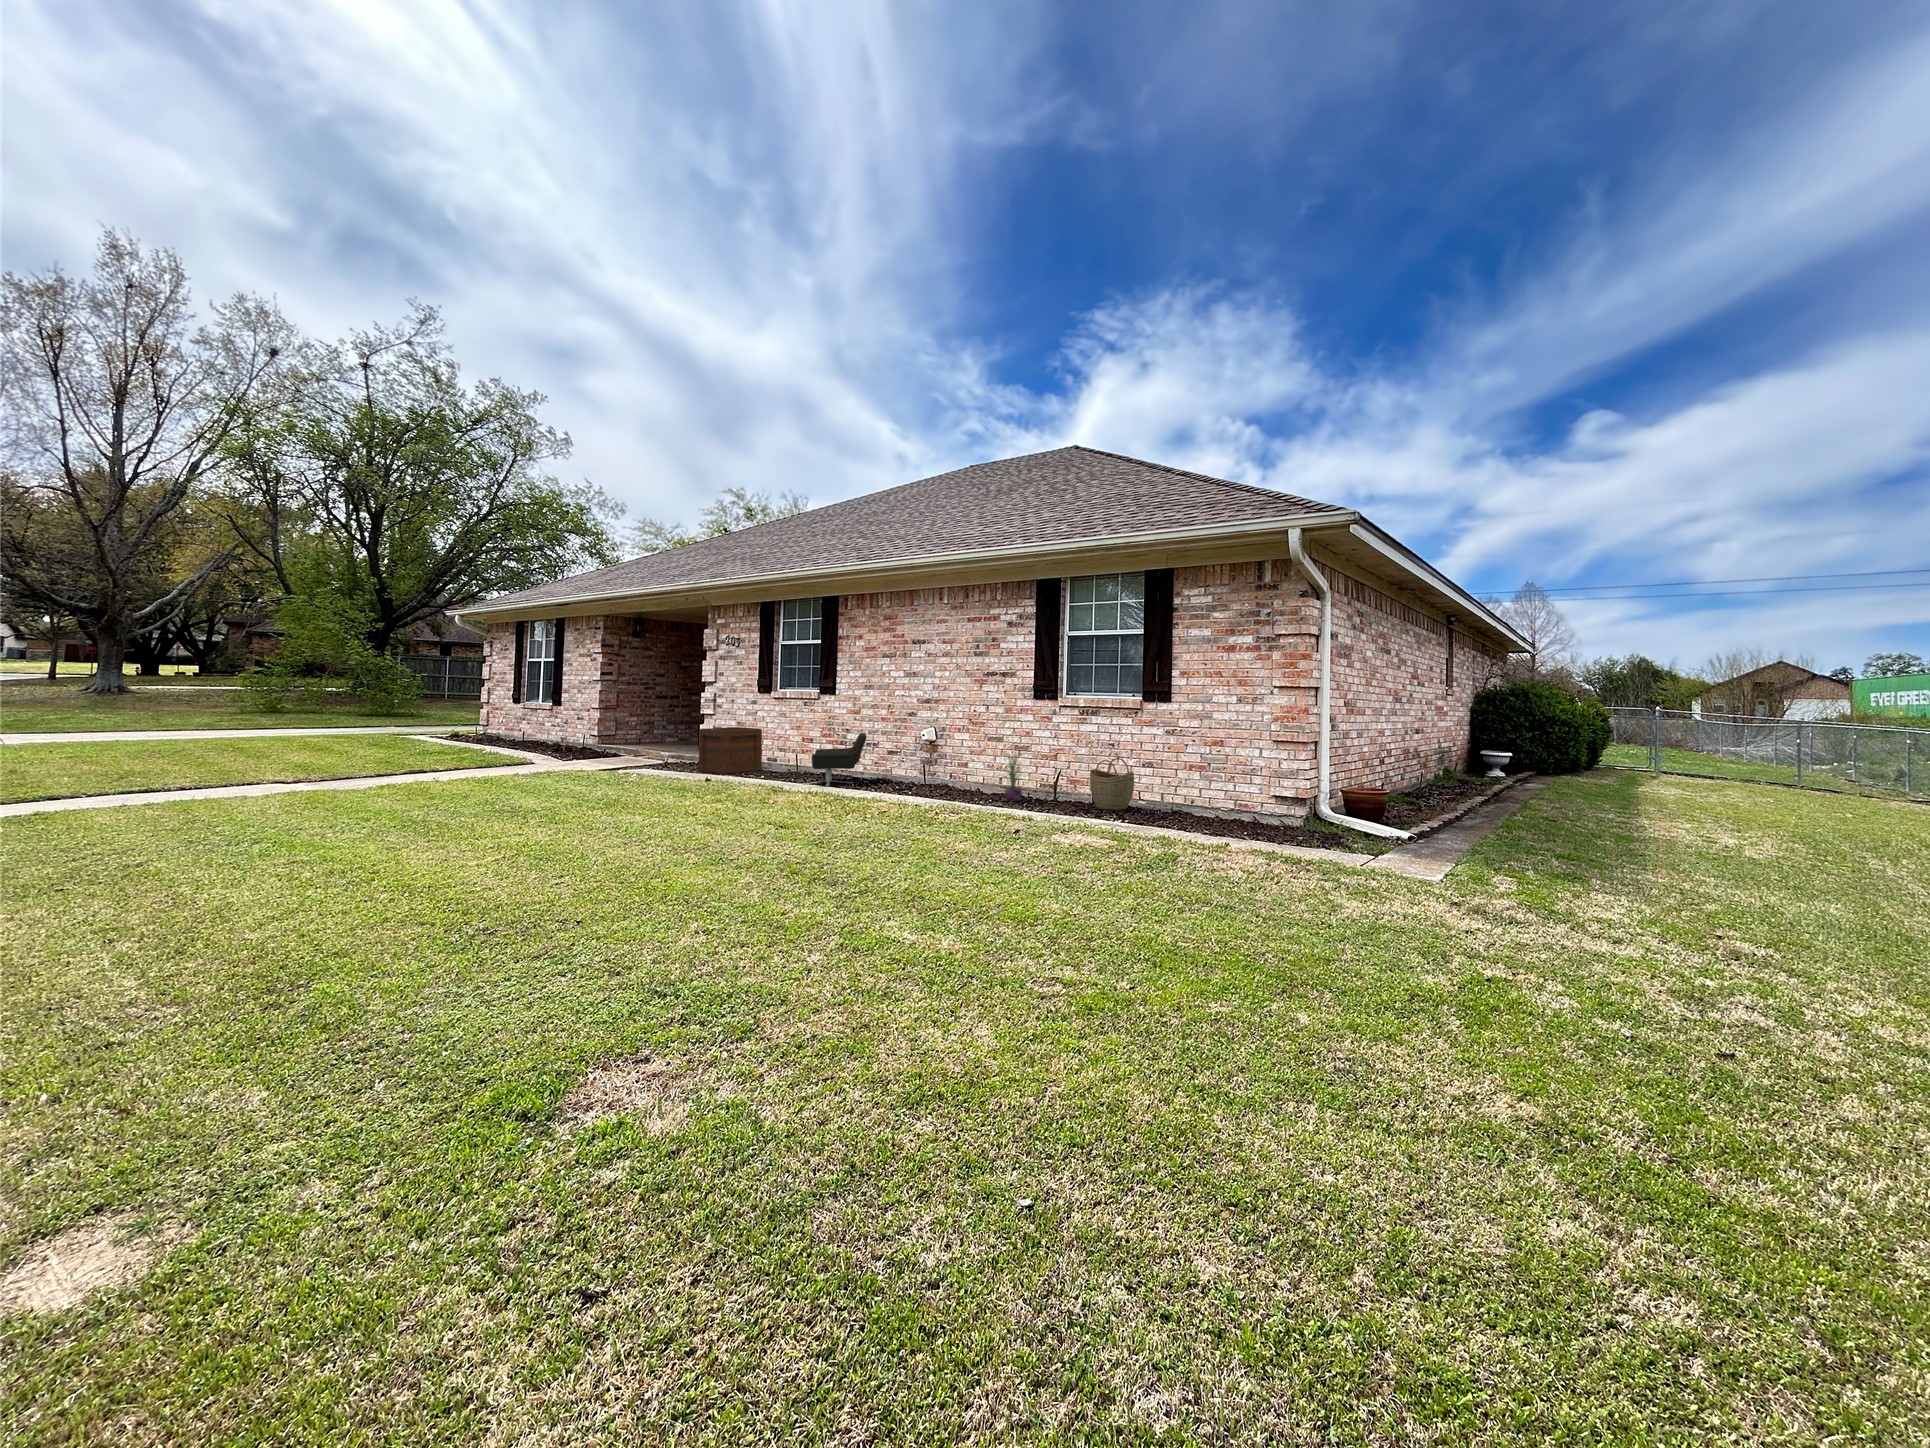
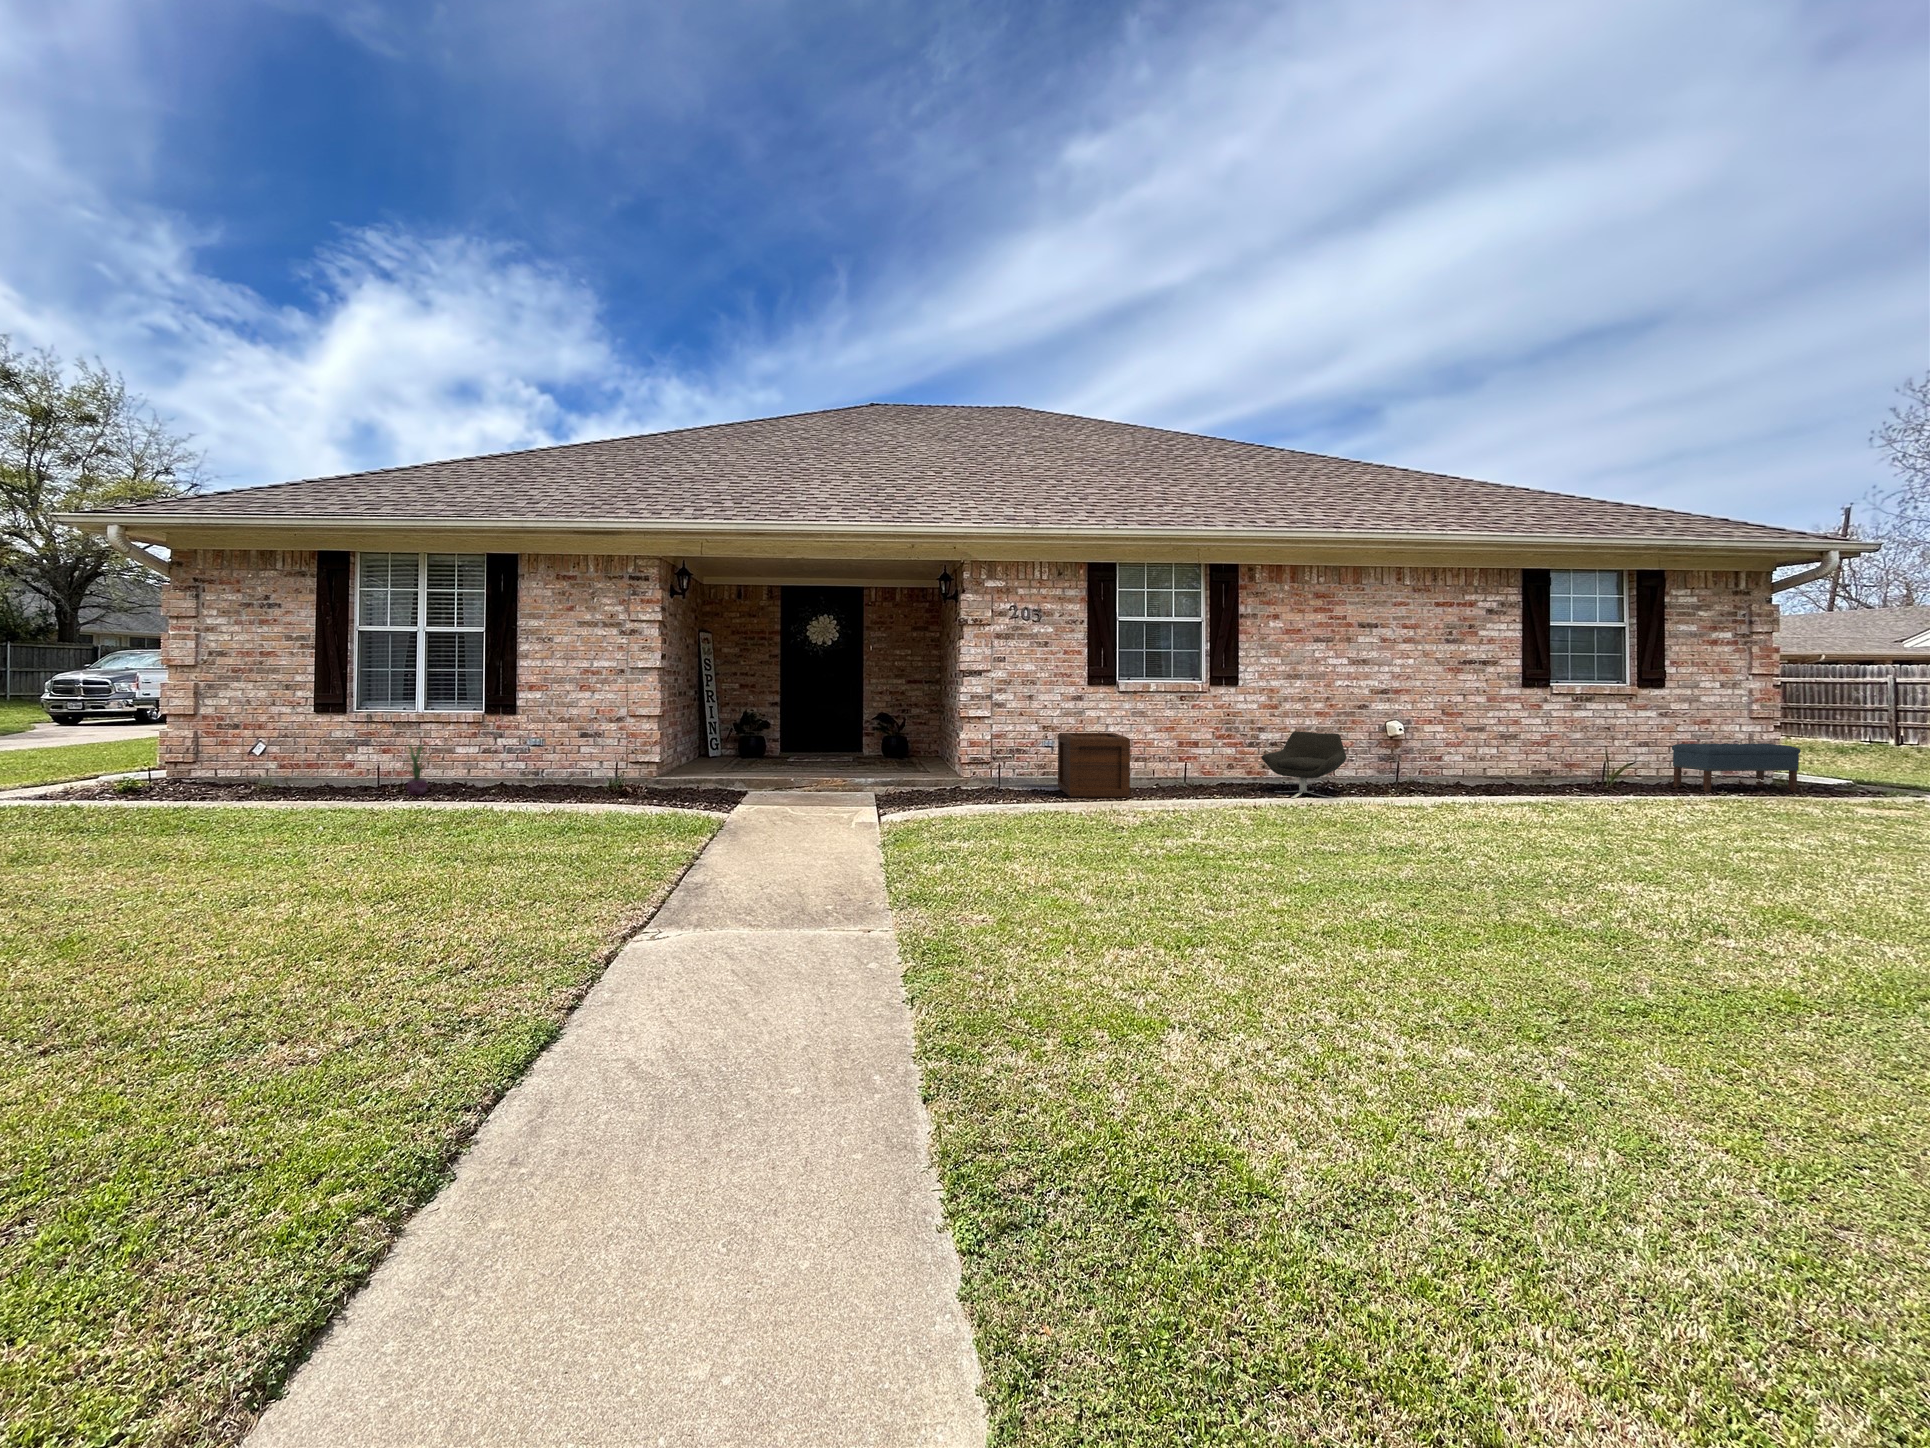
decorative plant: present [1005,755,1022,802] -> present [402,745,427,795]
woven basket: present [1090,758,1134,810] -> none [1610,742,1664,791]
bench: none [1152,763,1275,828] -> present [1672,743,1801,792]

